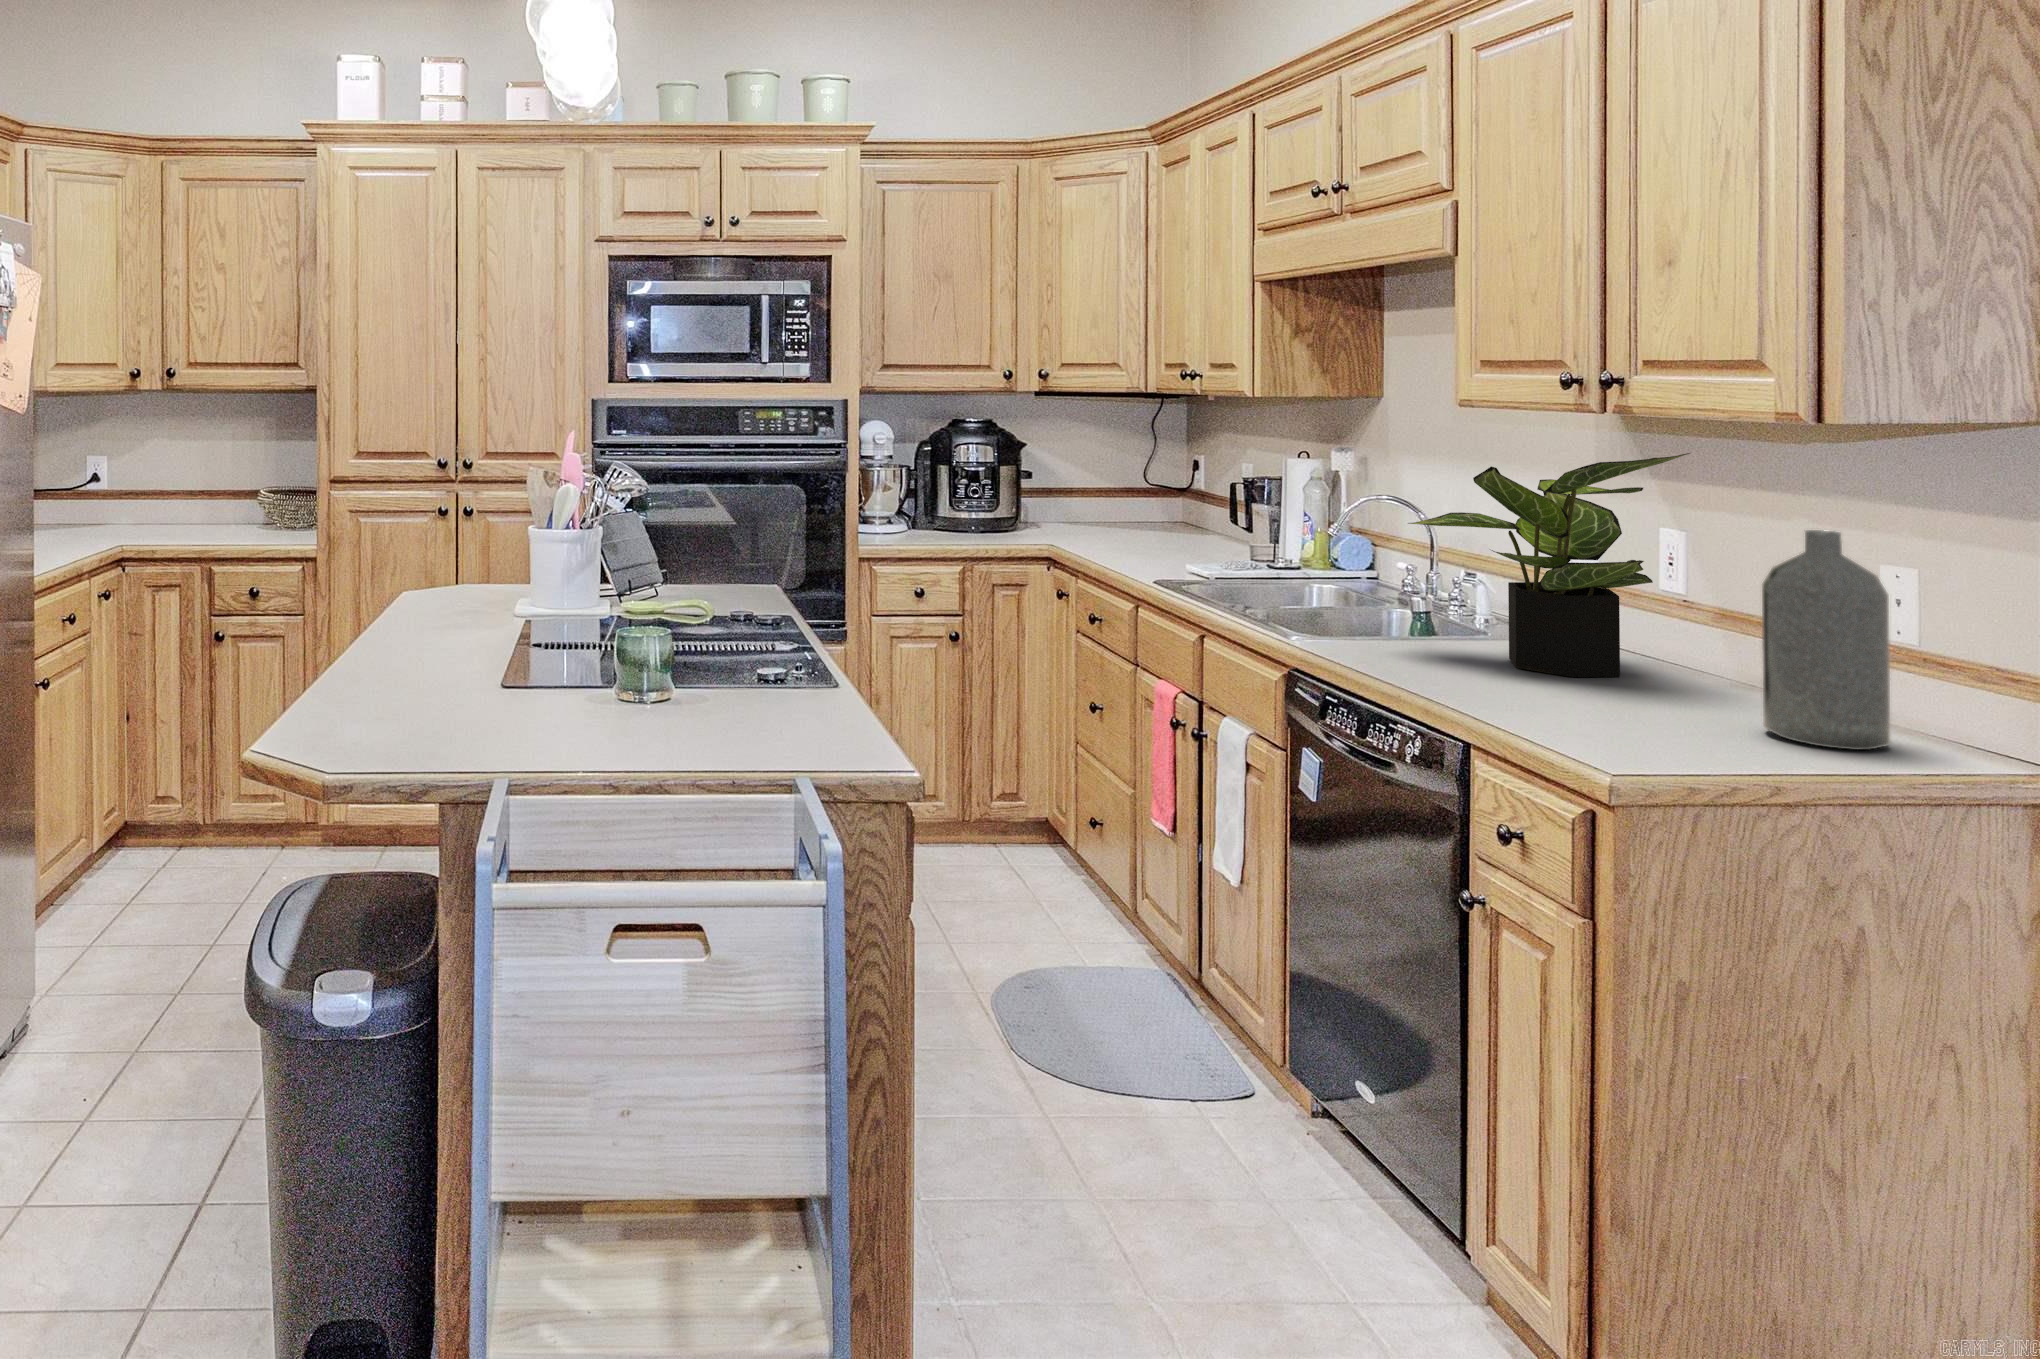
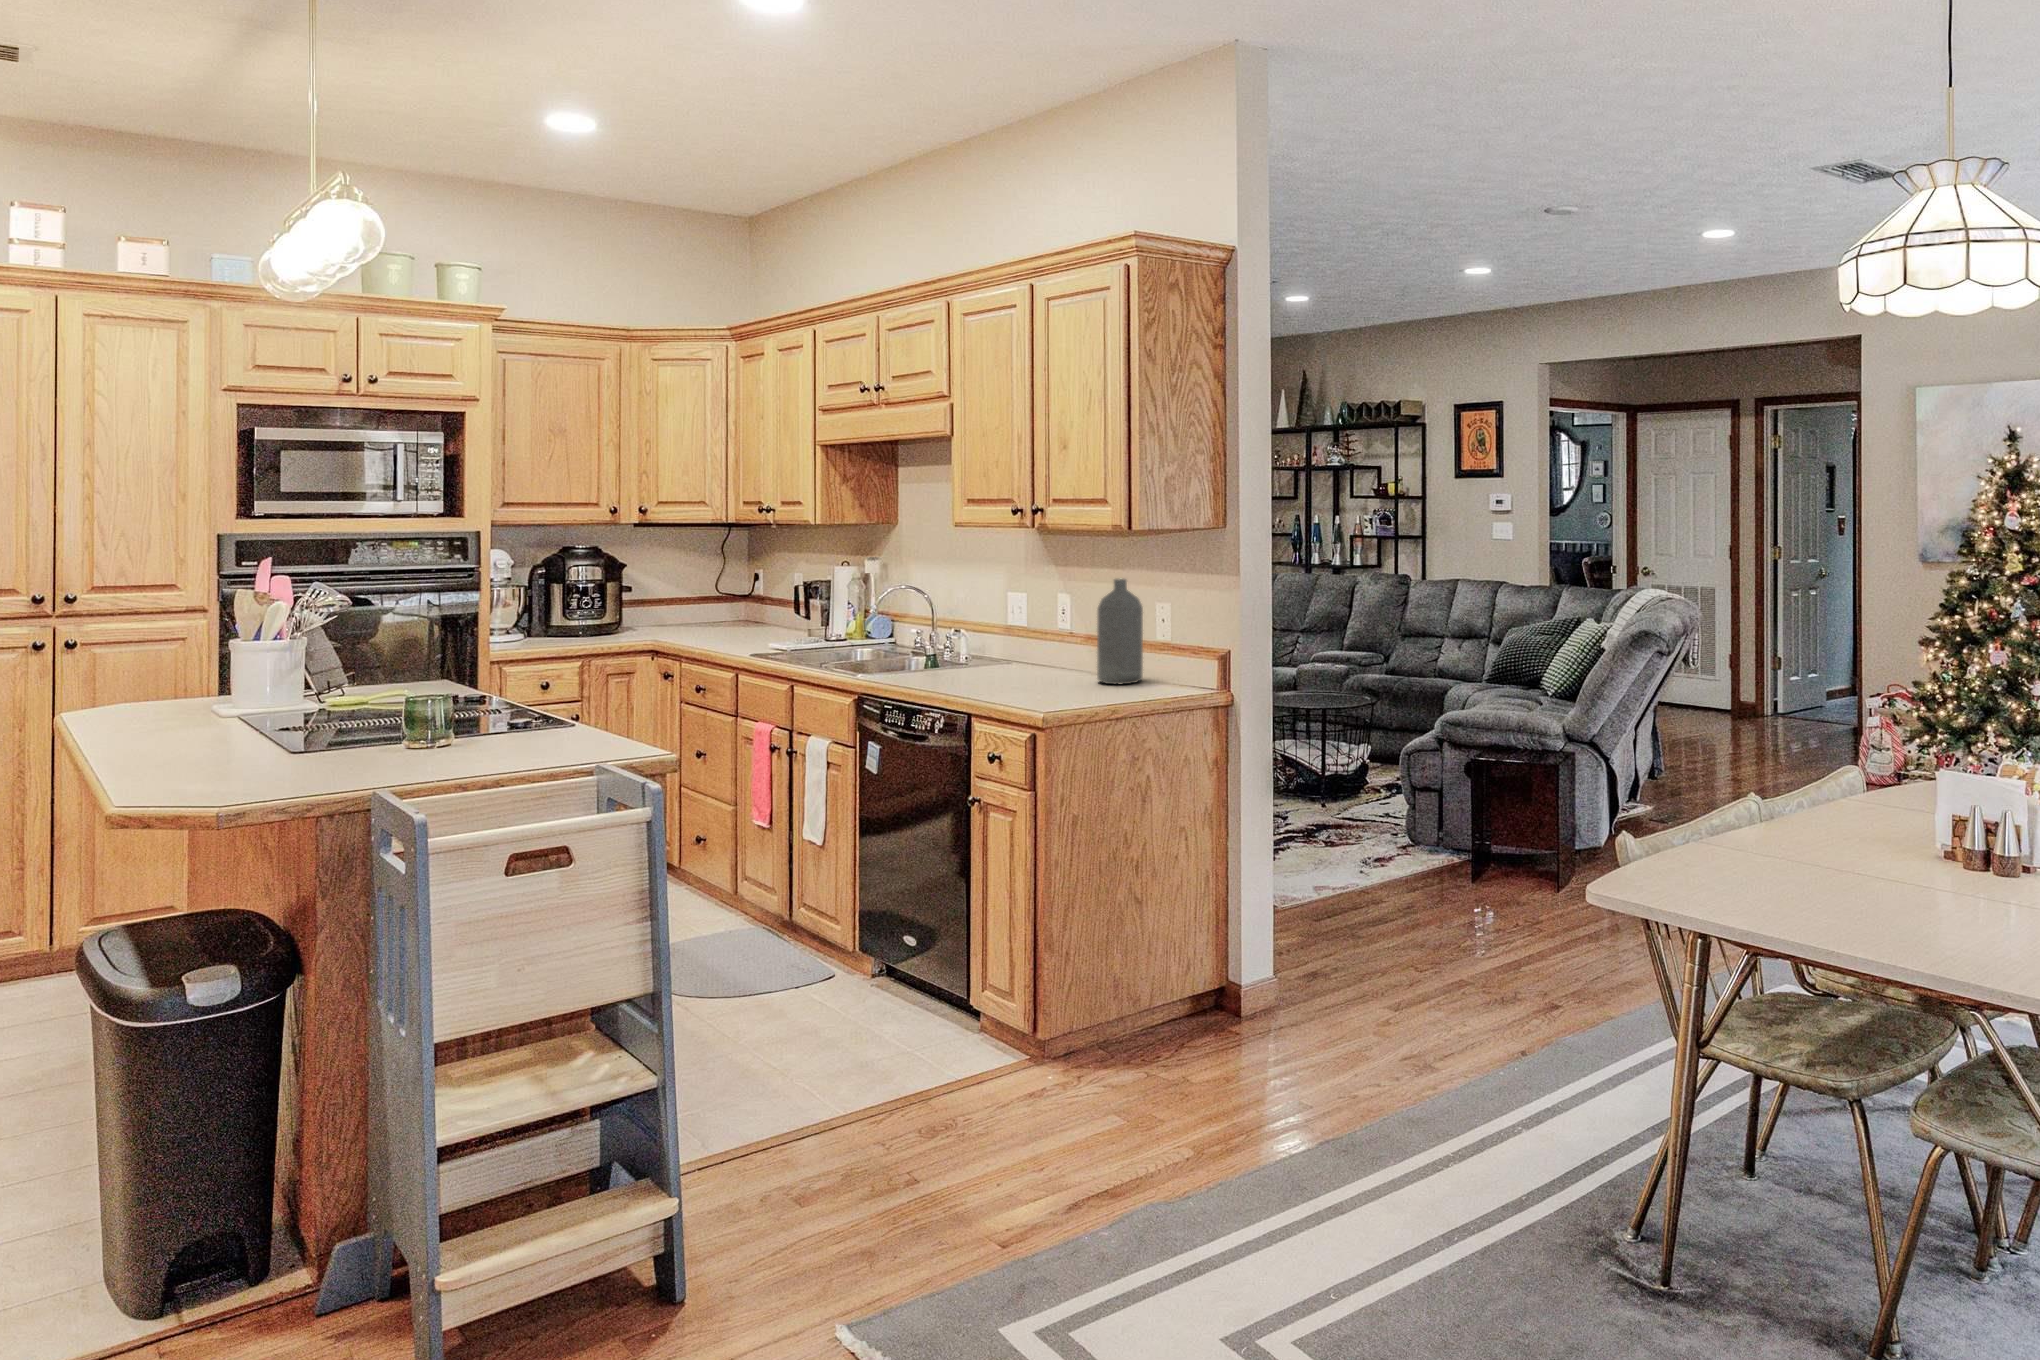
potted plant: present [1408,453,1690,677] -> none [931,544,1066,673]

